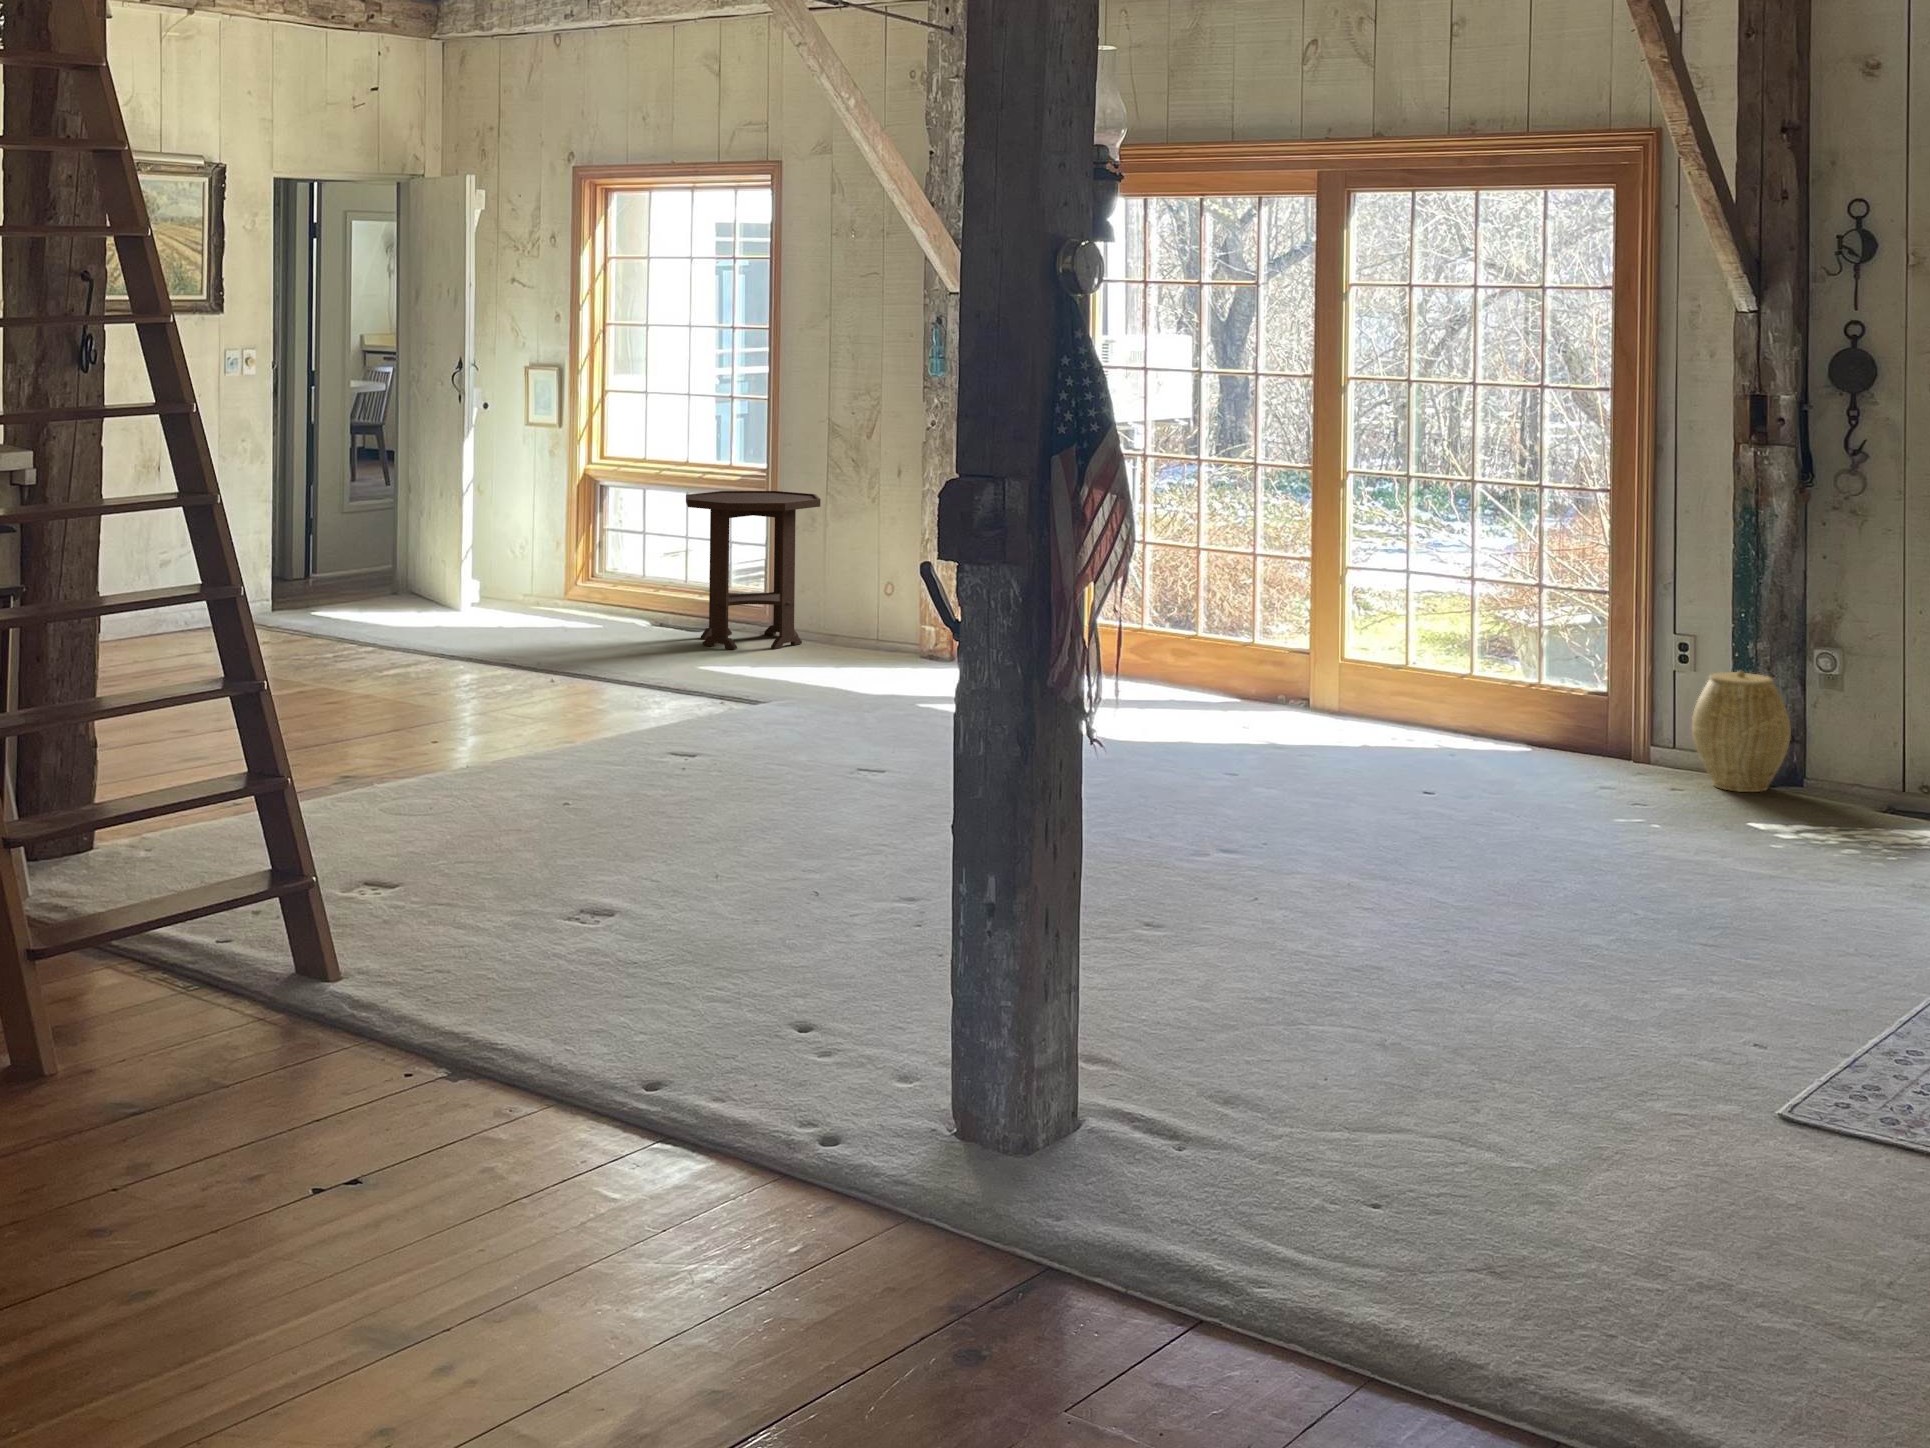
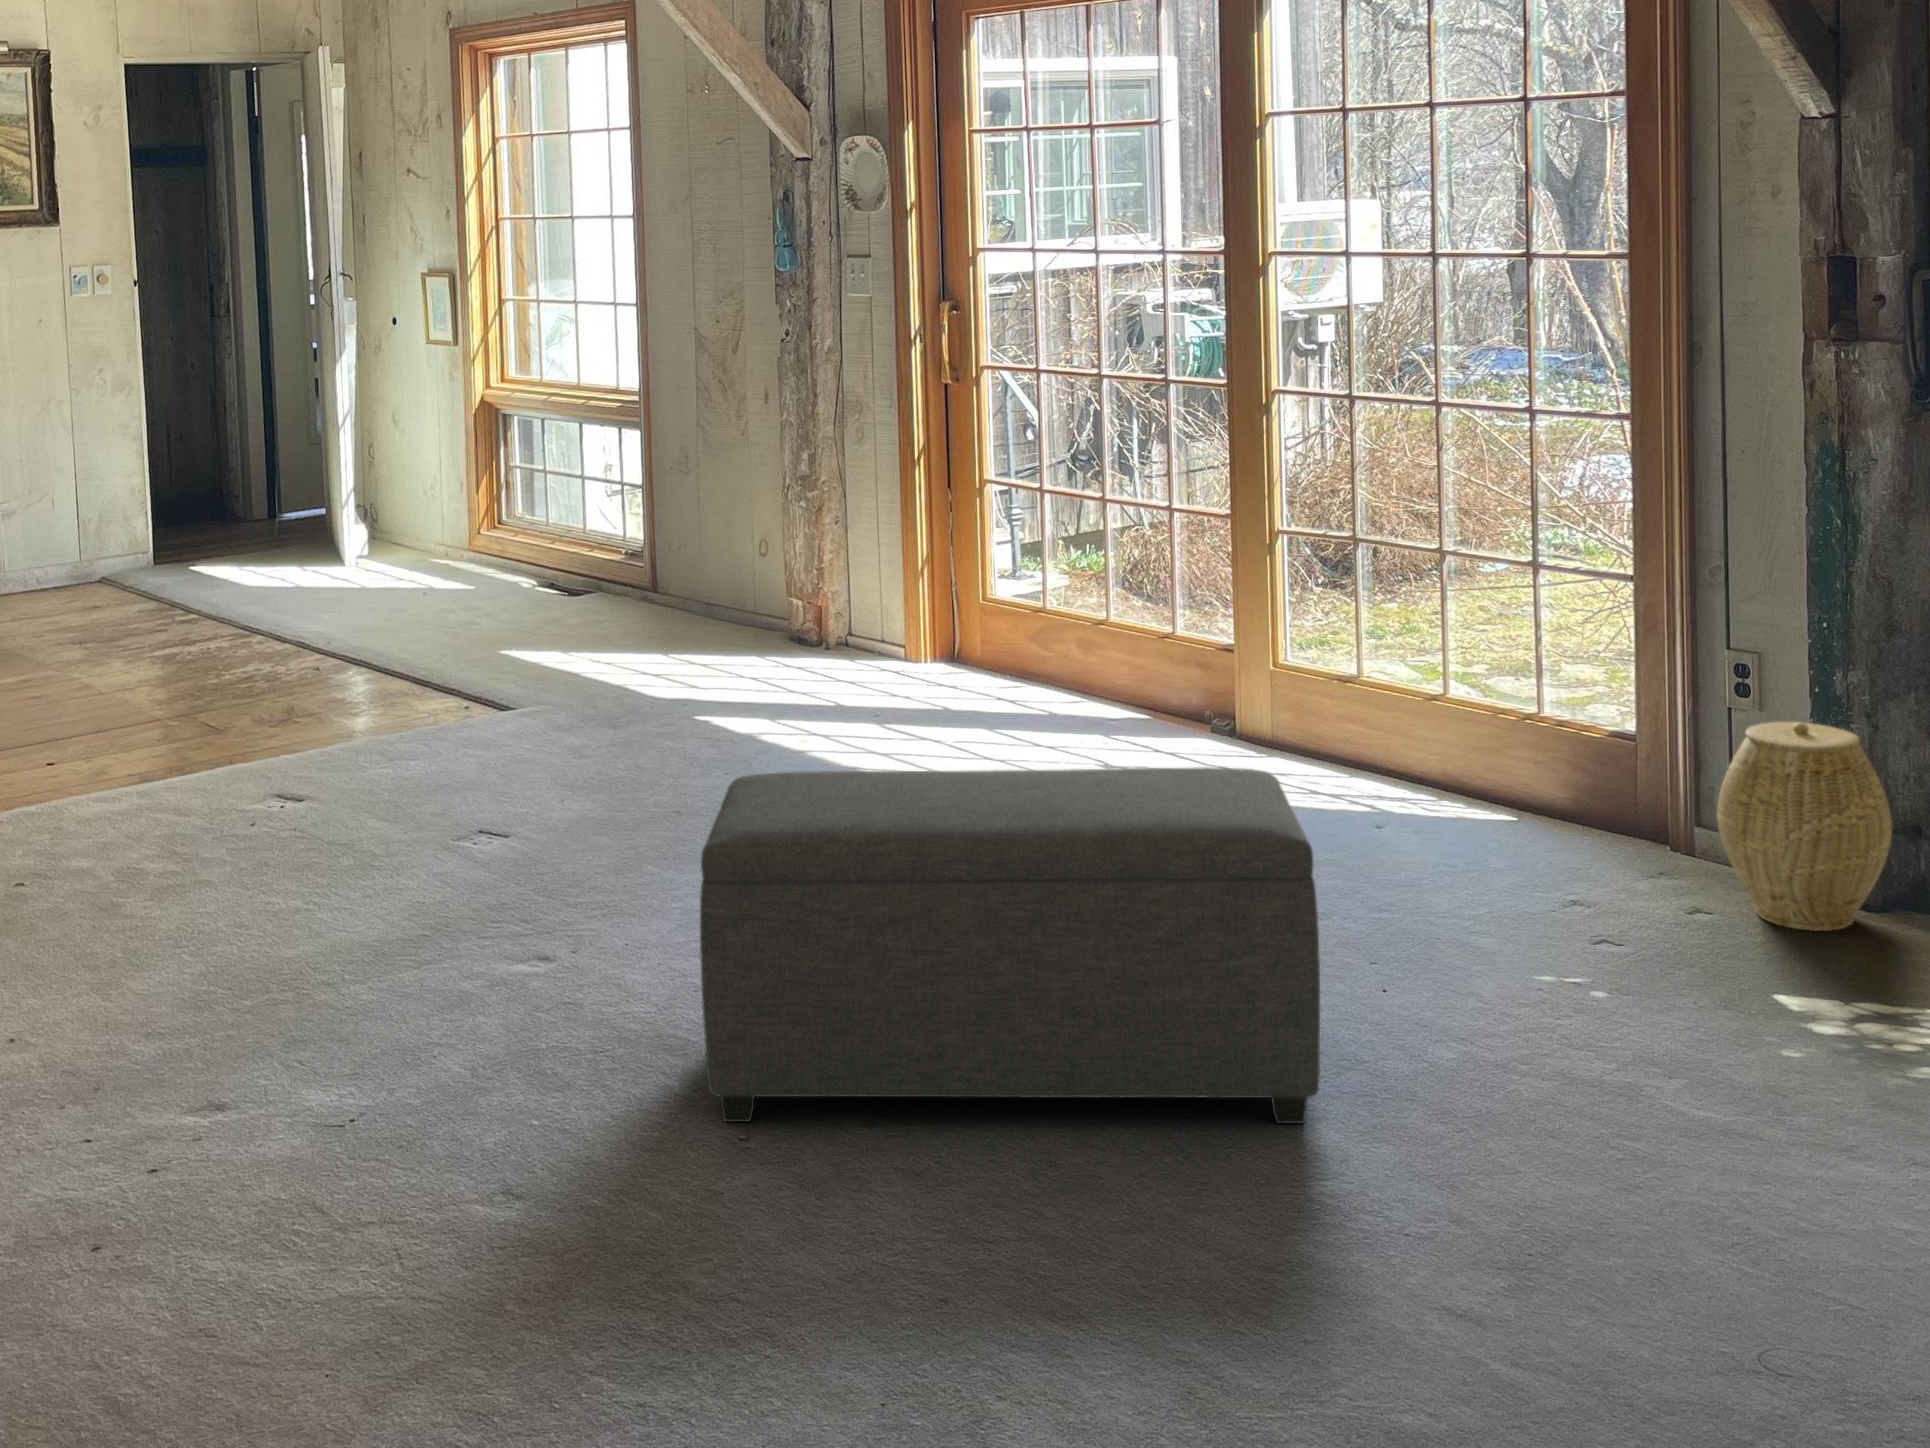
side table: present [686,491,821,649] -> none [509,415,684,617]
ottoman: none [1188,685,1563,885] -> present [700,767,1320,1123]

